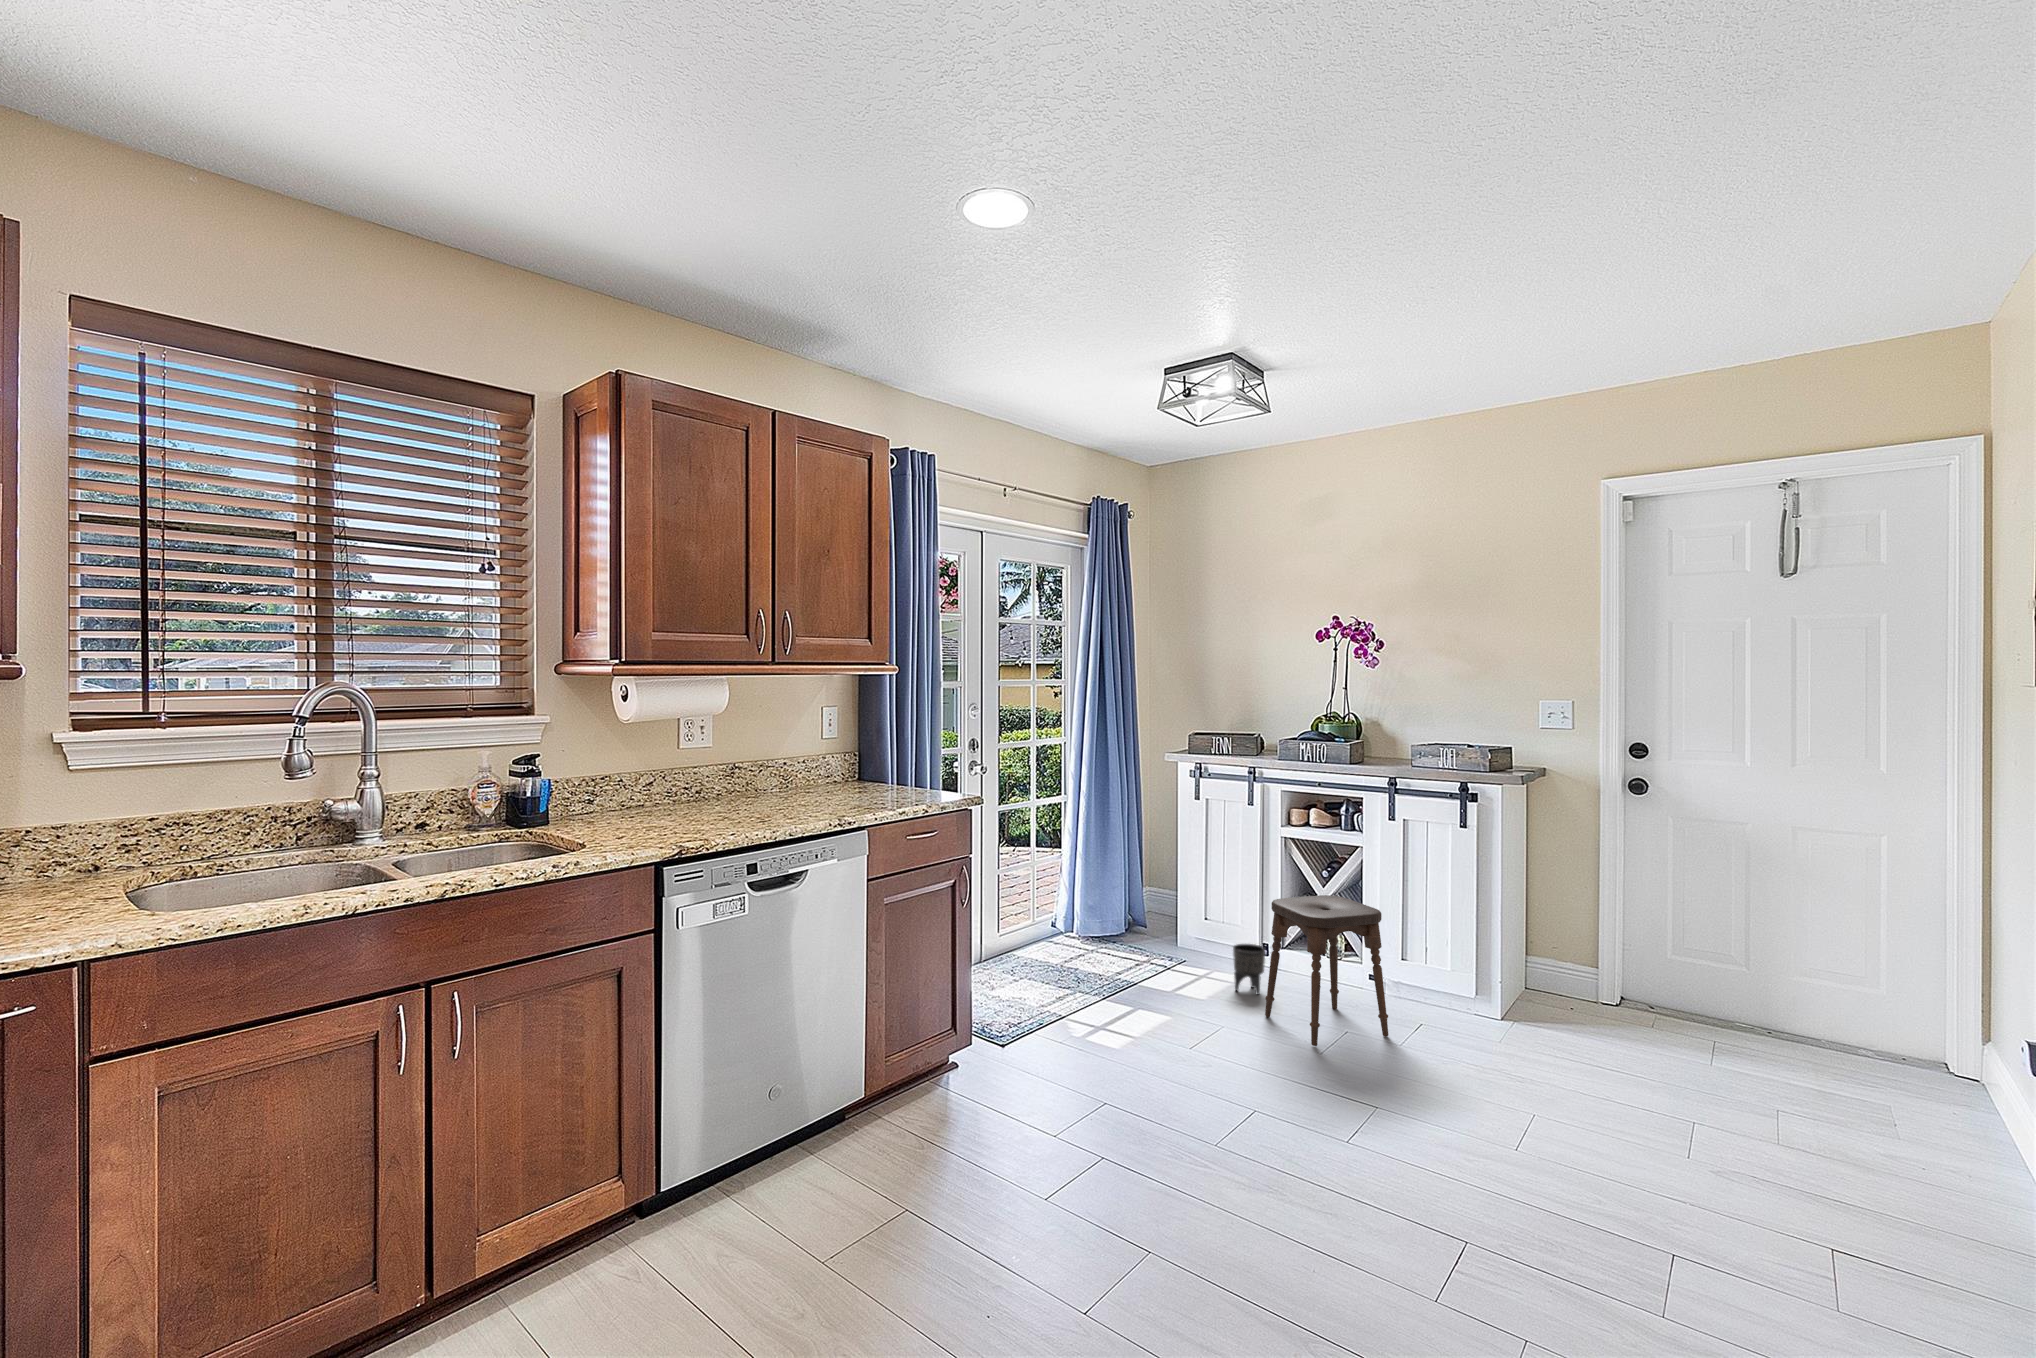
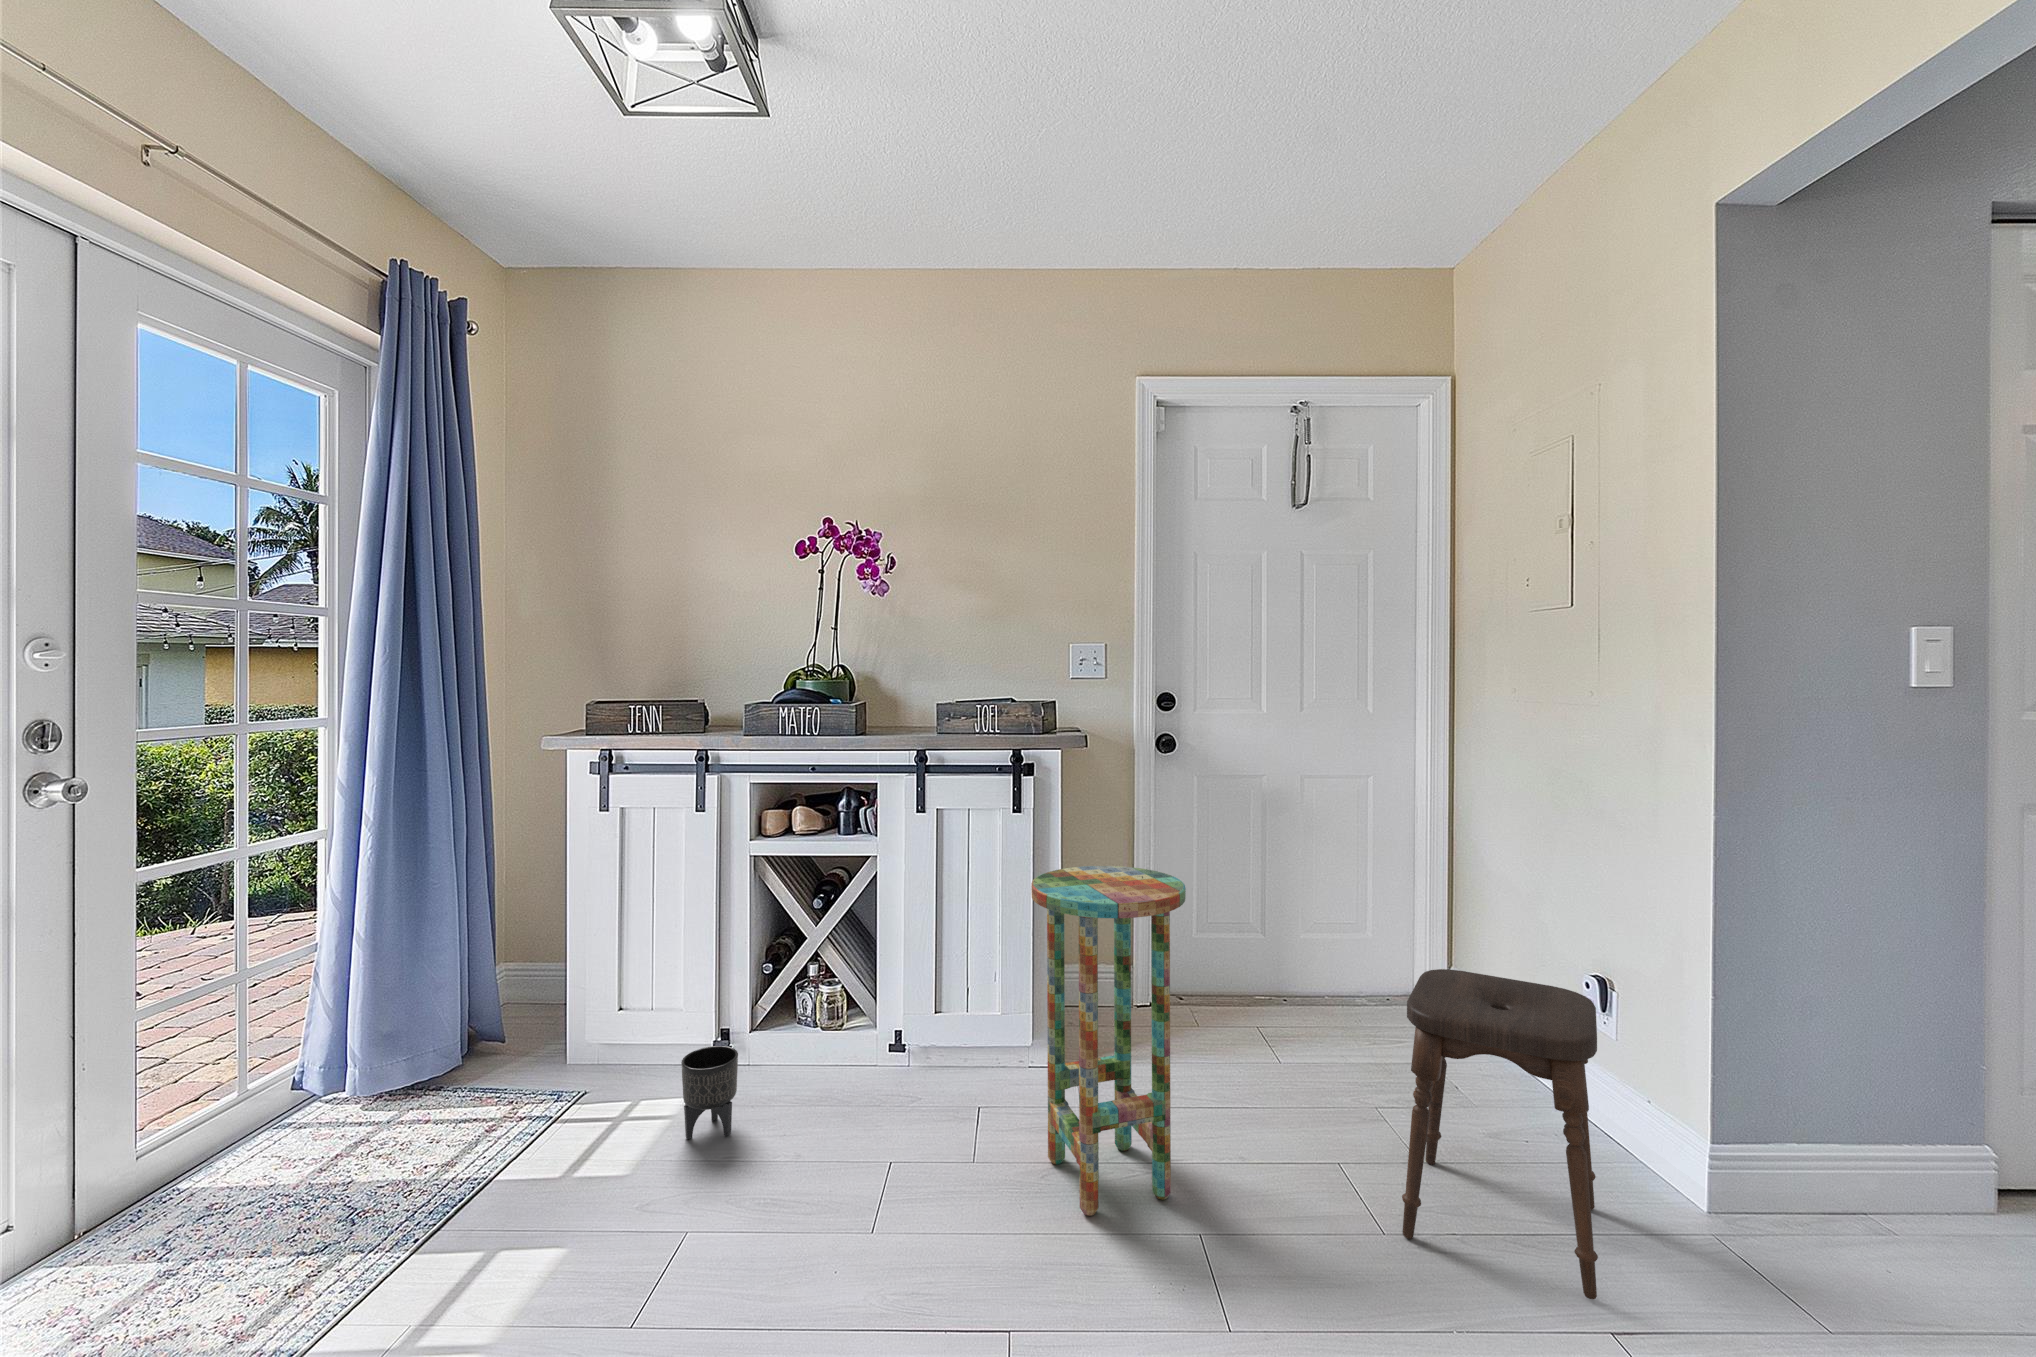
side table: none [1431,863,1543,1083] -> present [1031,866,1186,1216]
stool: present [1265,895,1388,1046] -> present [1402,969,1598,1299]

